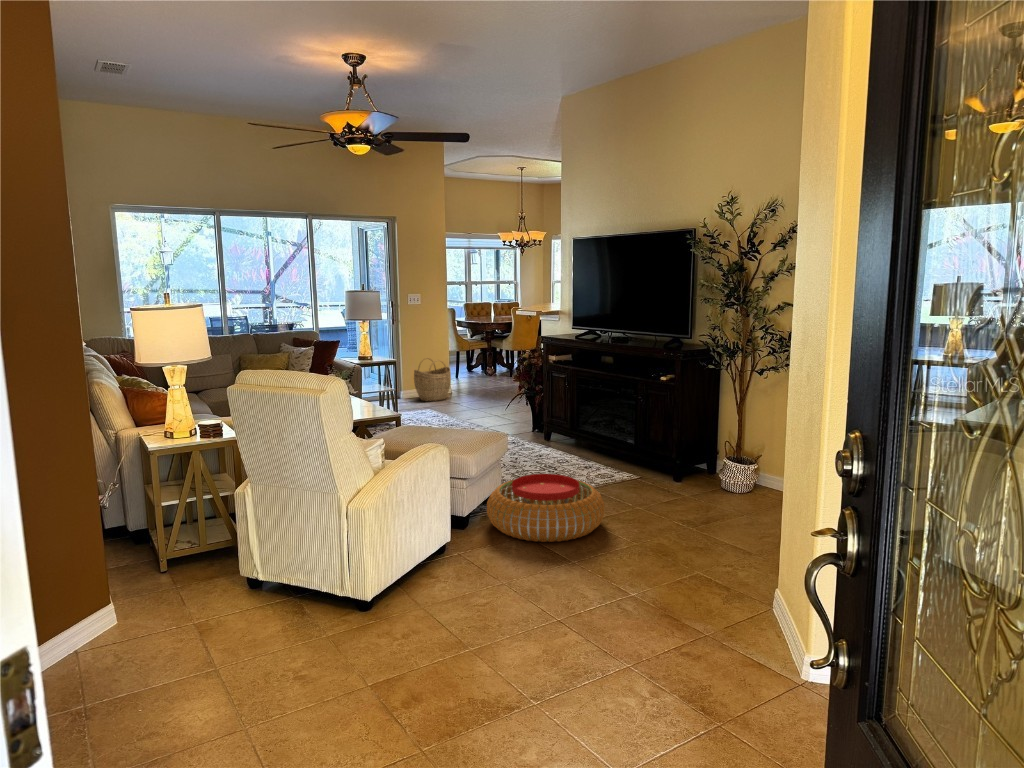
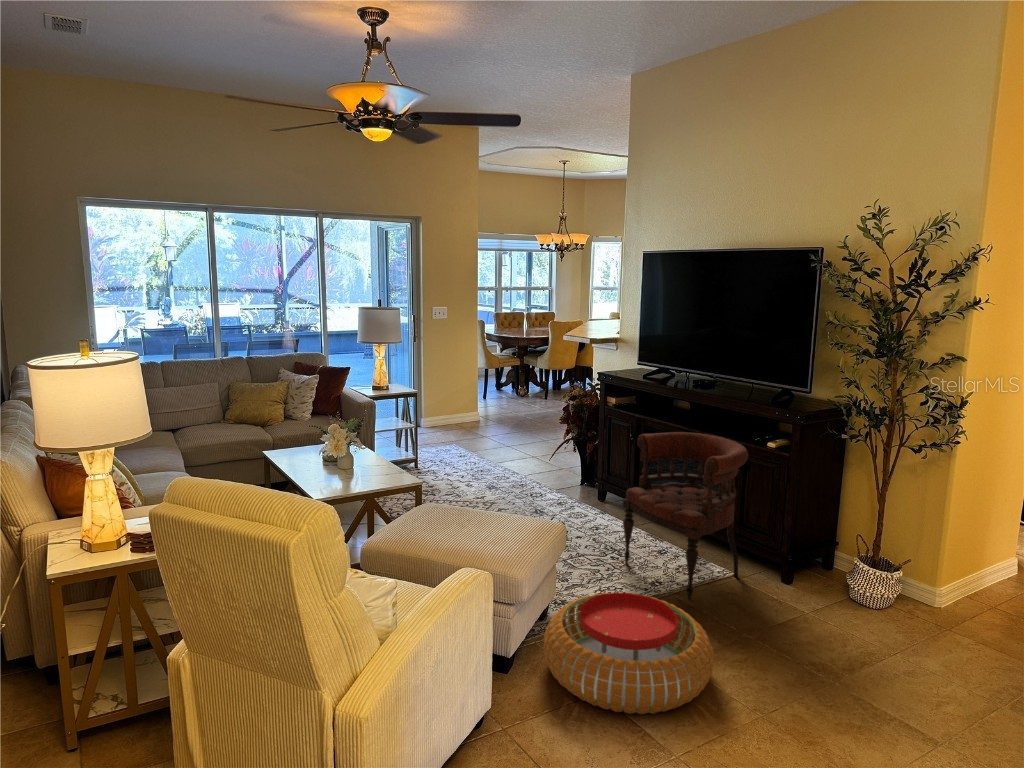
woven basket: present [414,358,451,402] -> none [438,381,481,433]
armchair: none [554,372,644,490] -> present [623,432,748,599]

